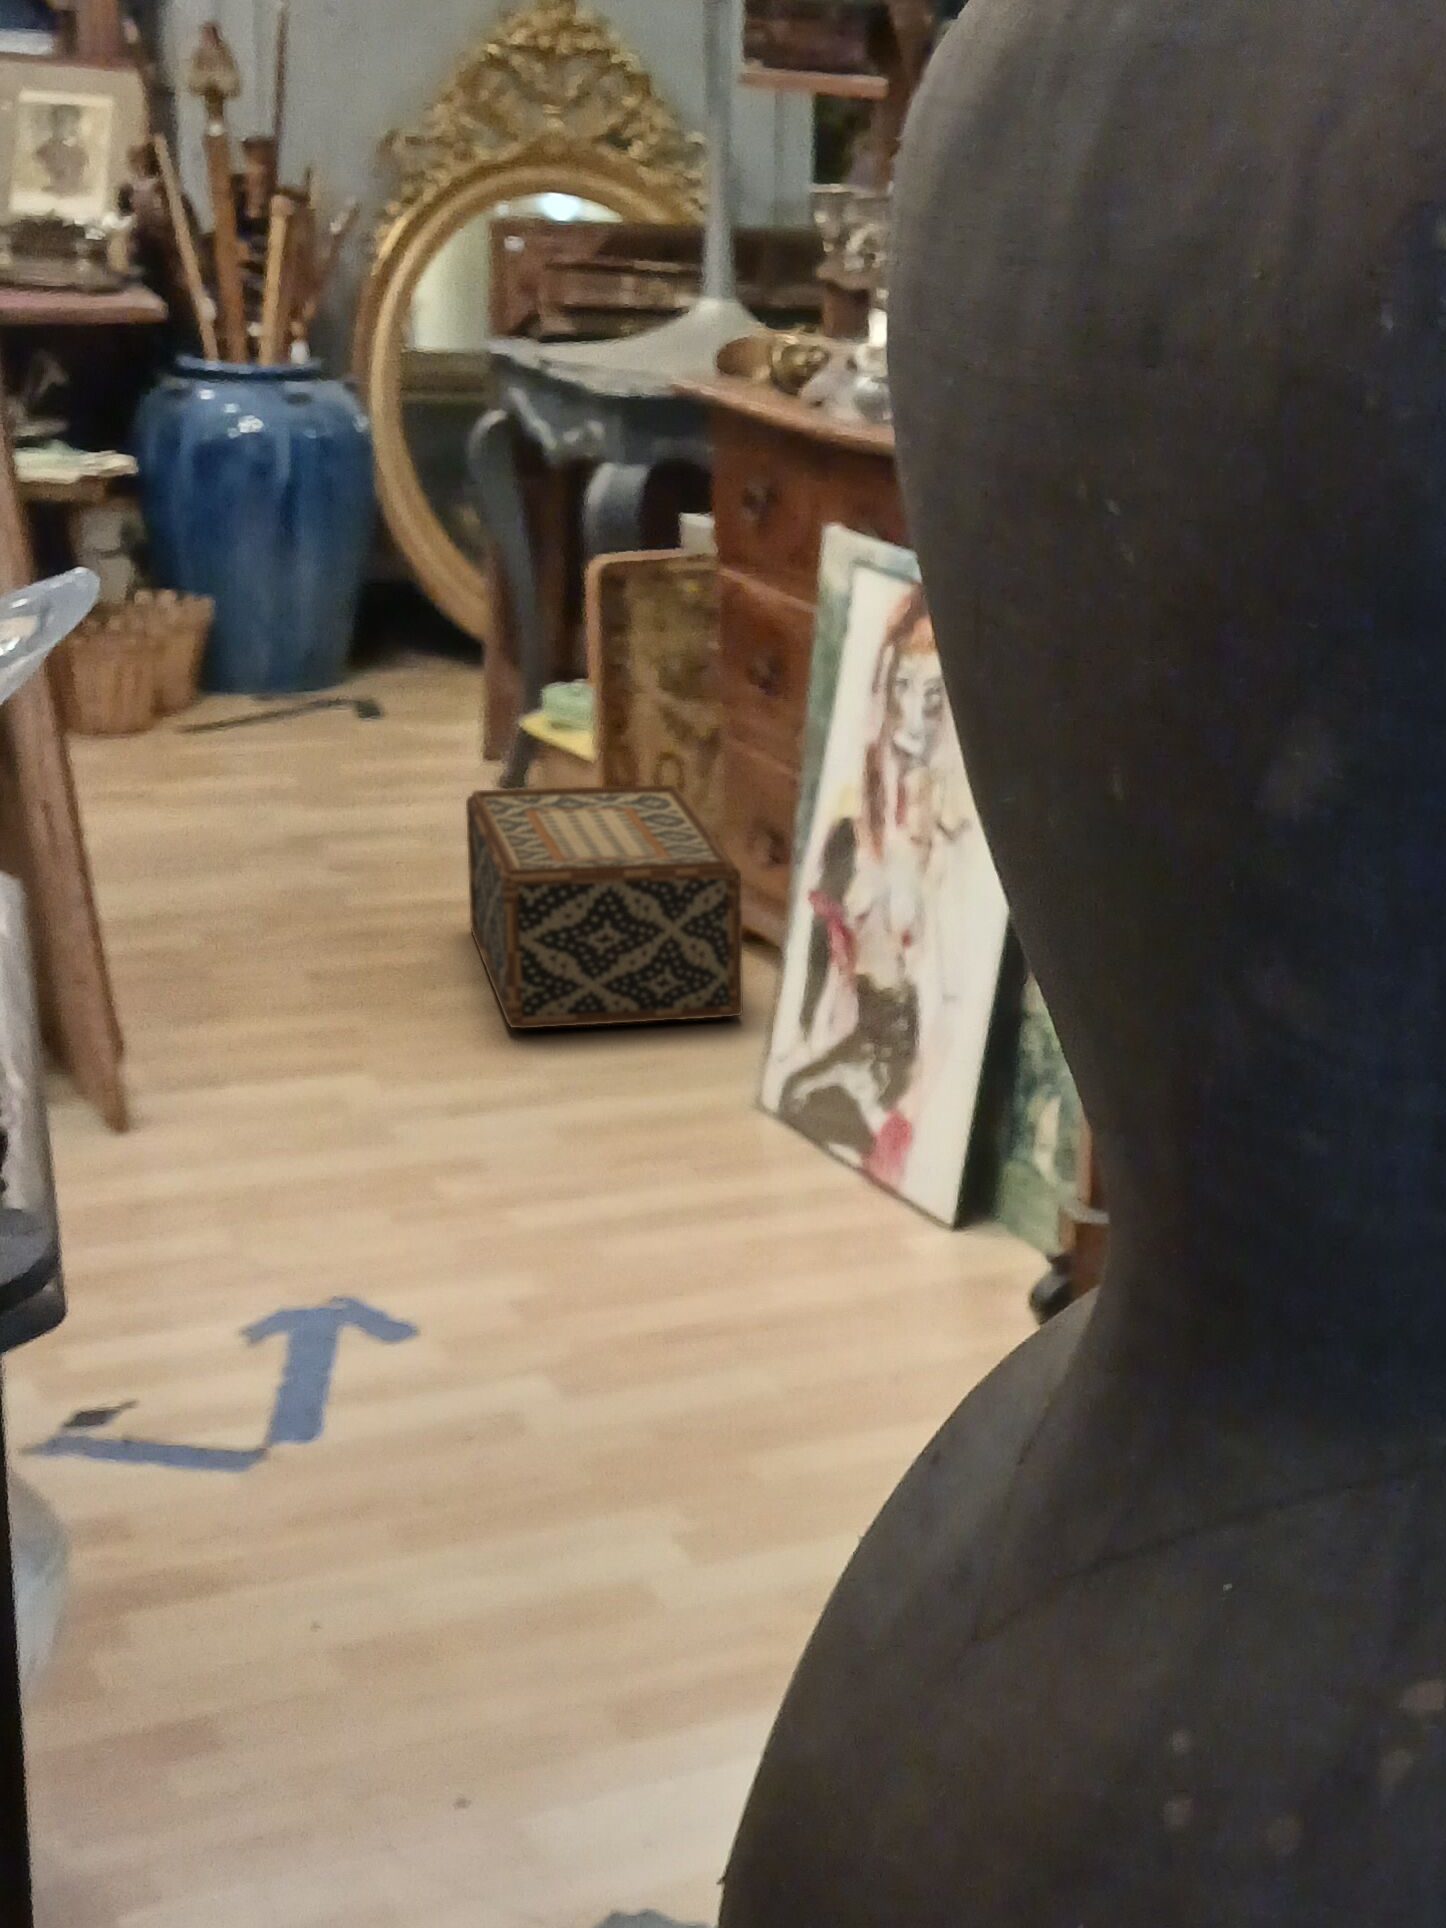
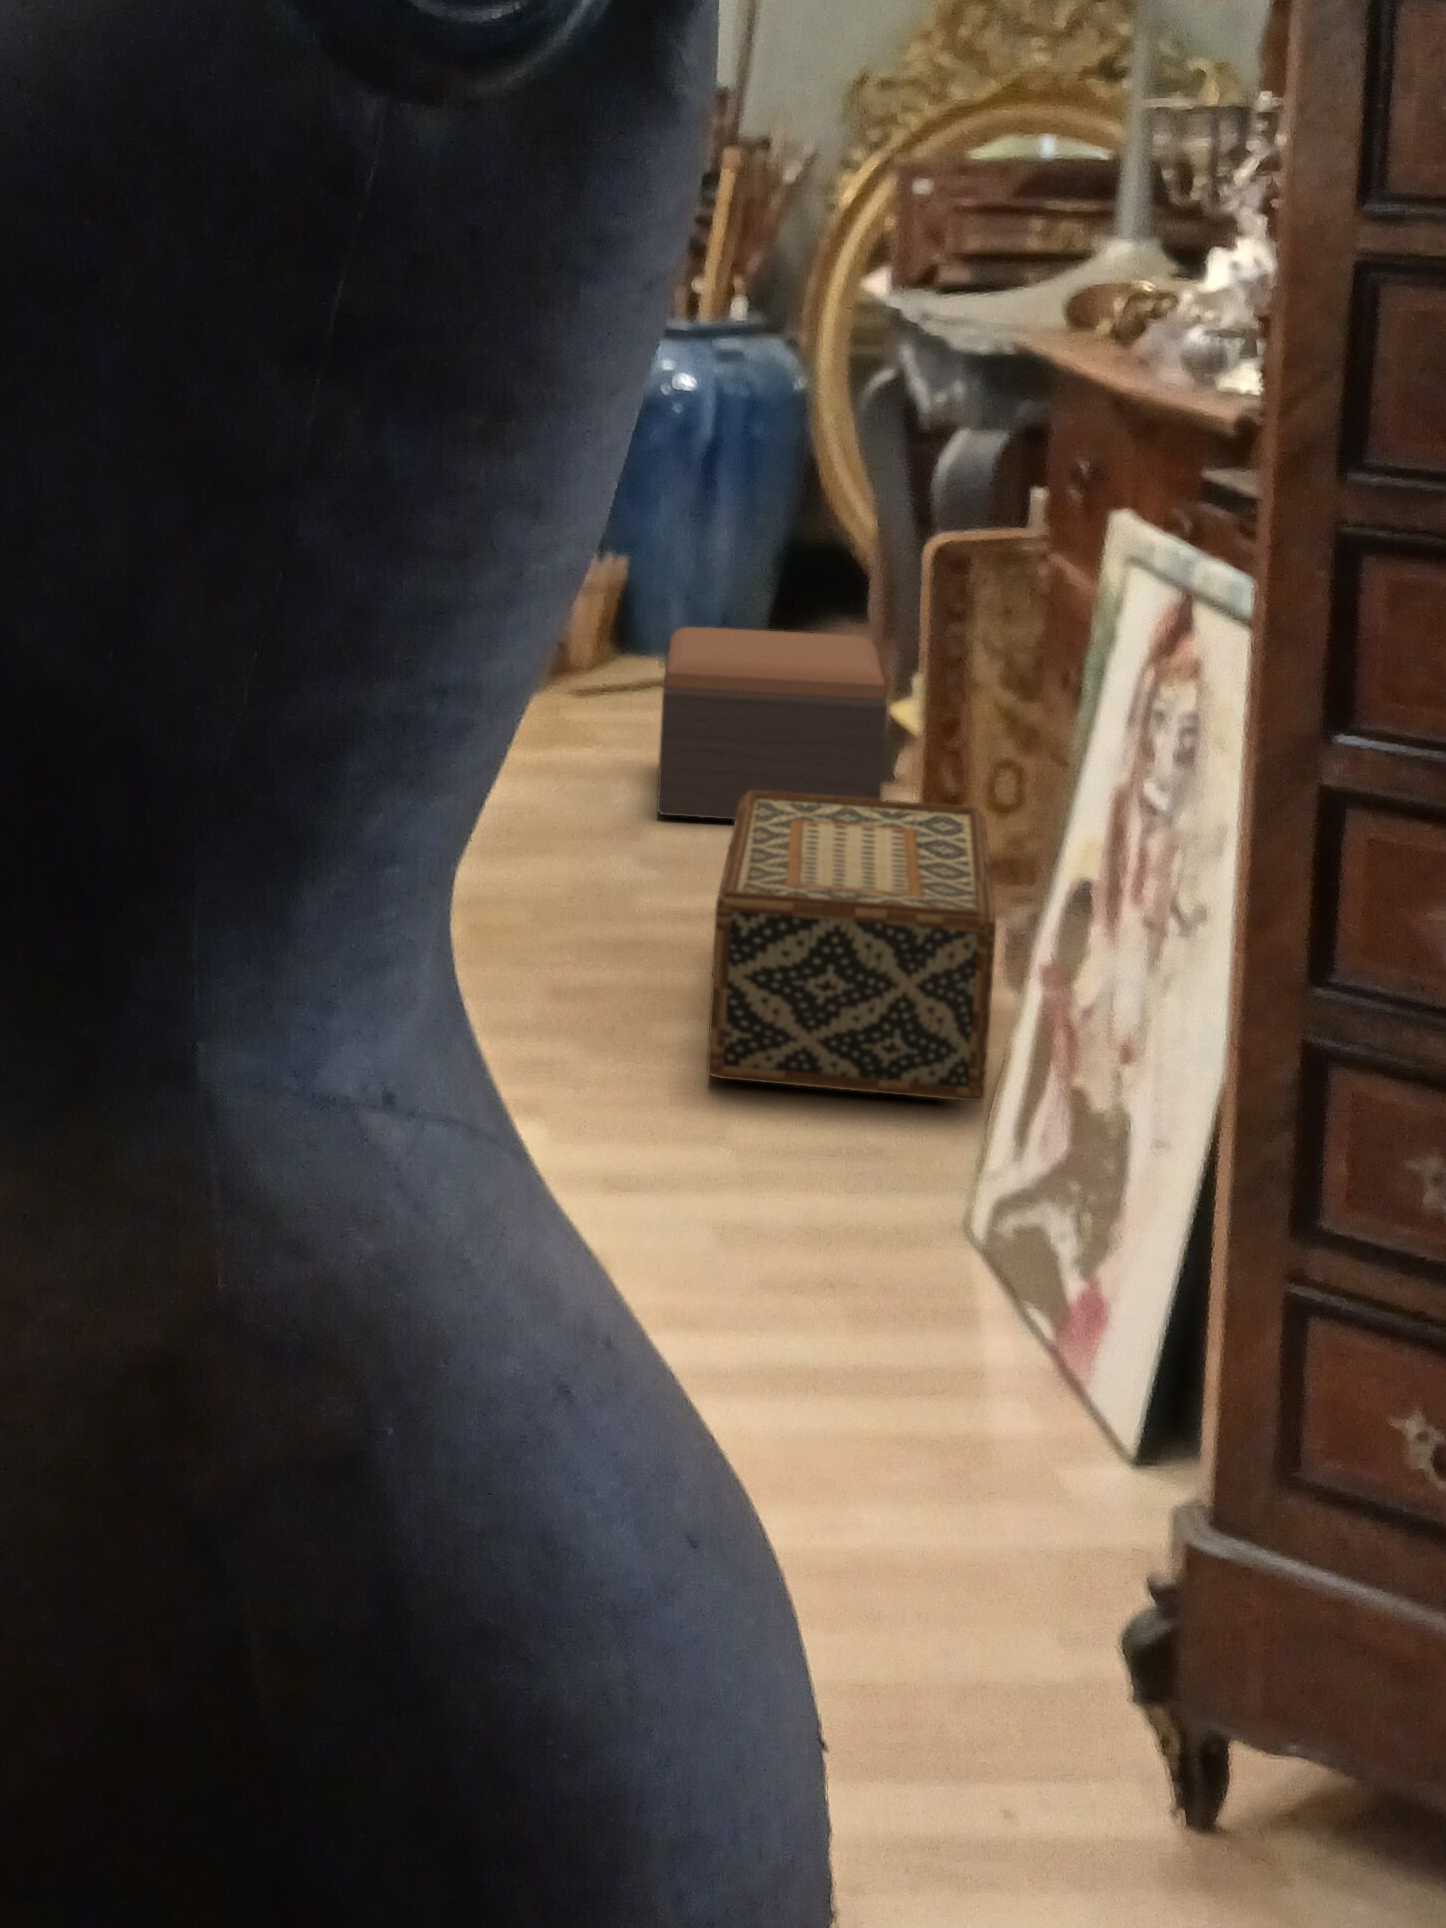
footstool: none [317,656,549,830] -> present [657,627,887,820]

